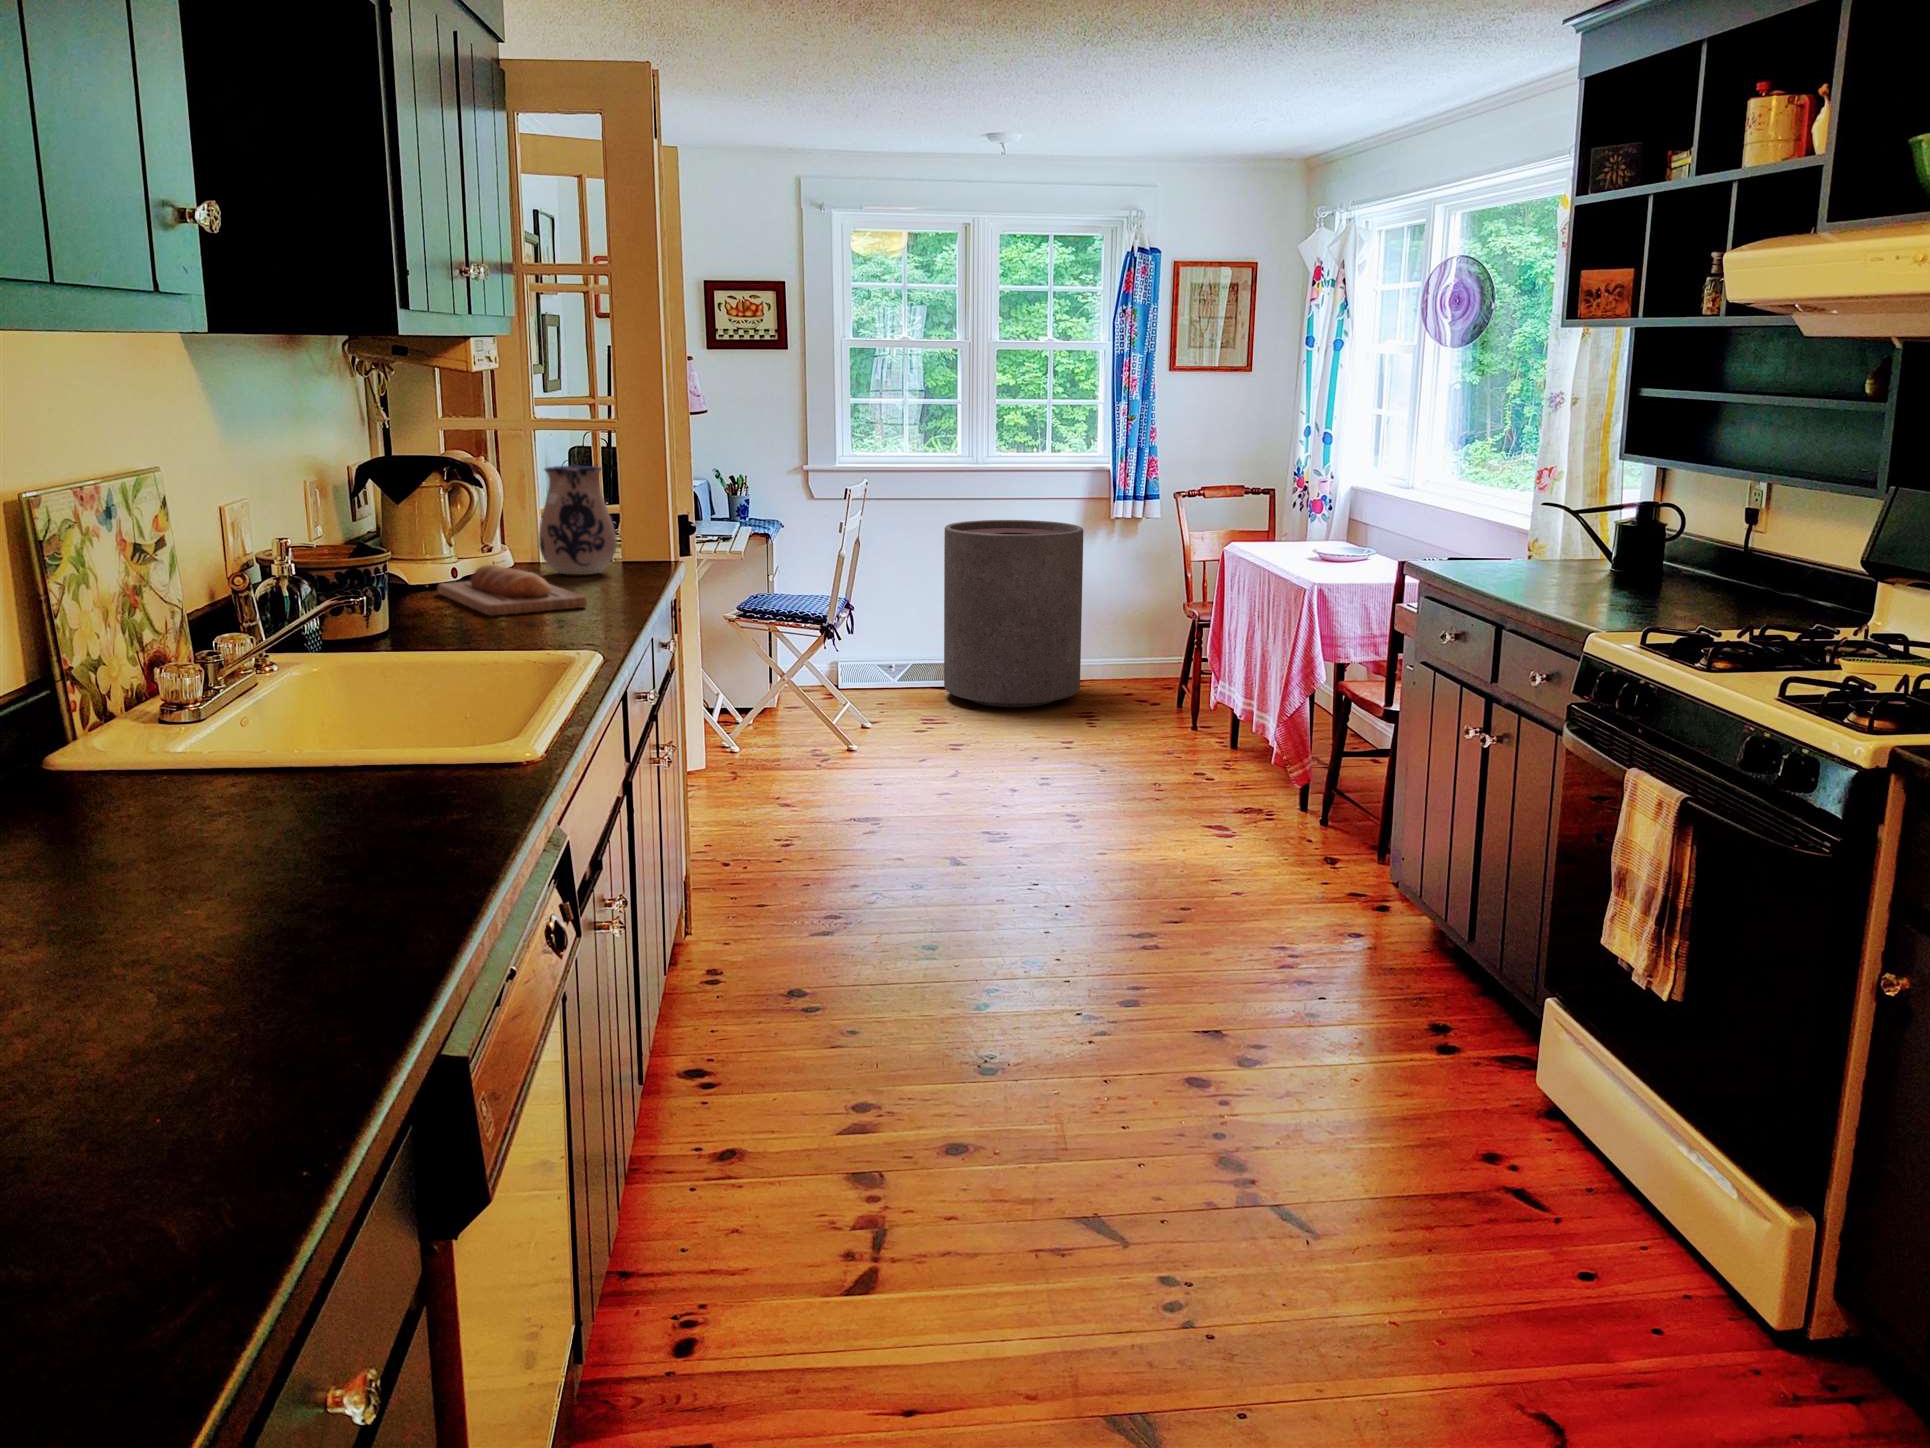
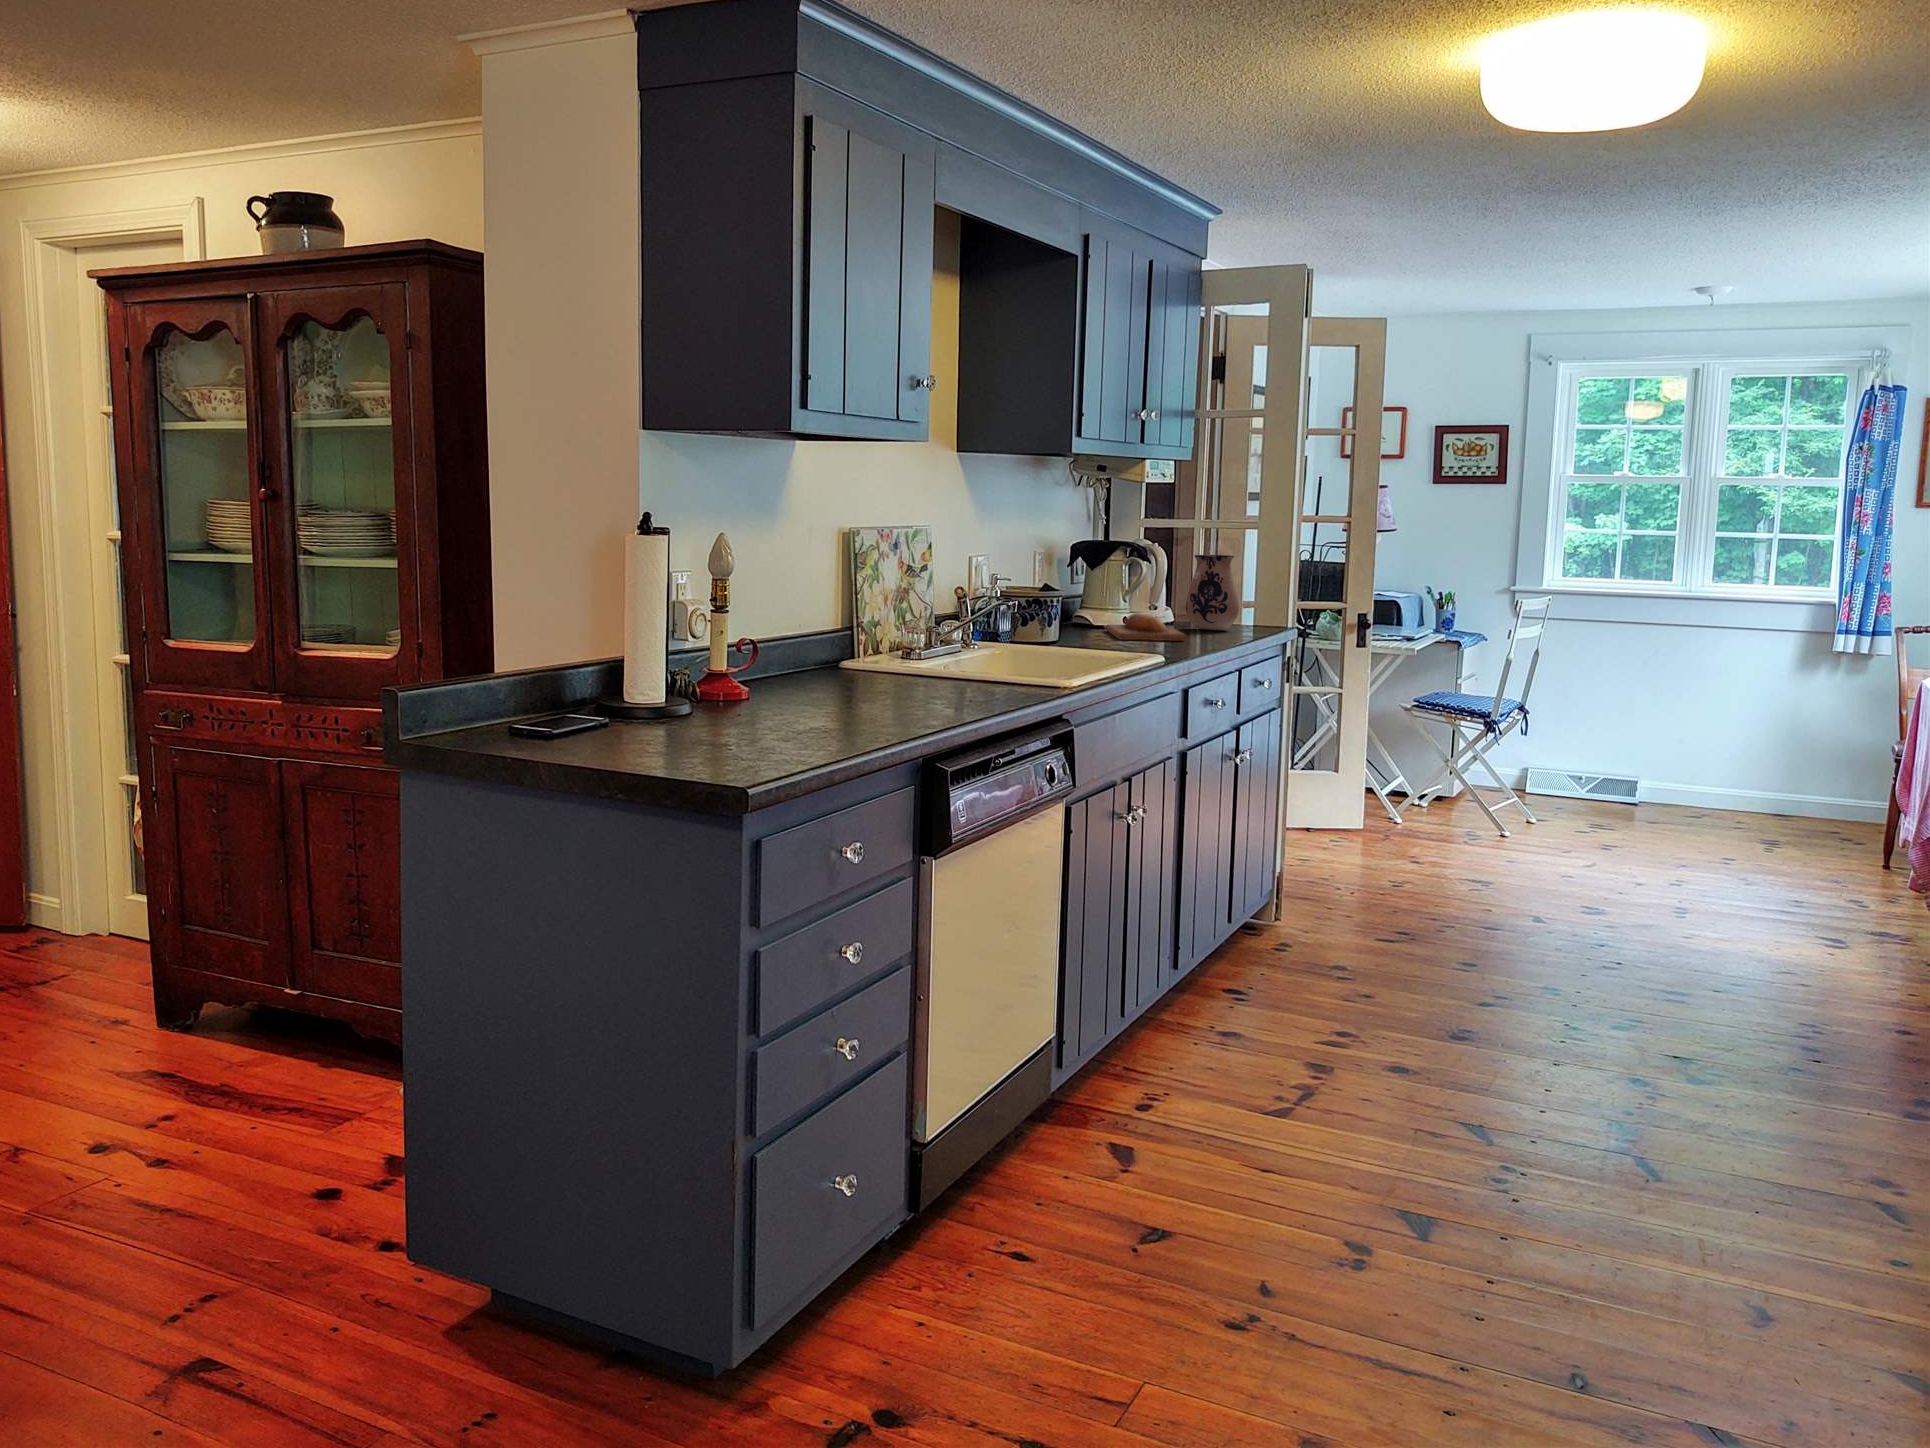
trash can: present [944,520,1083,707] -> none [1623,646,1788,827]

